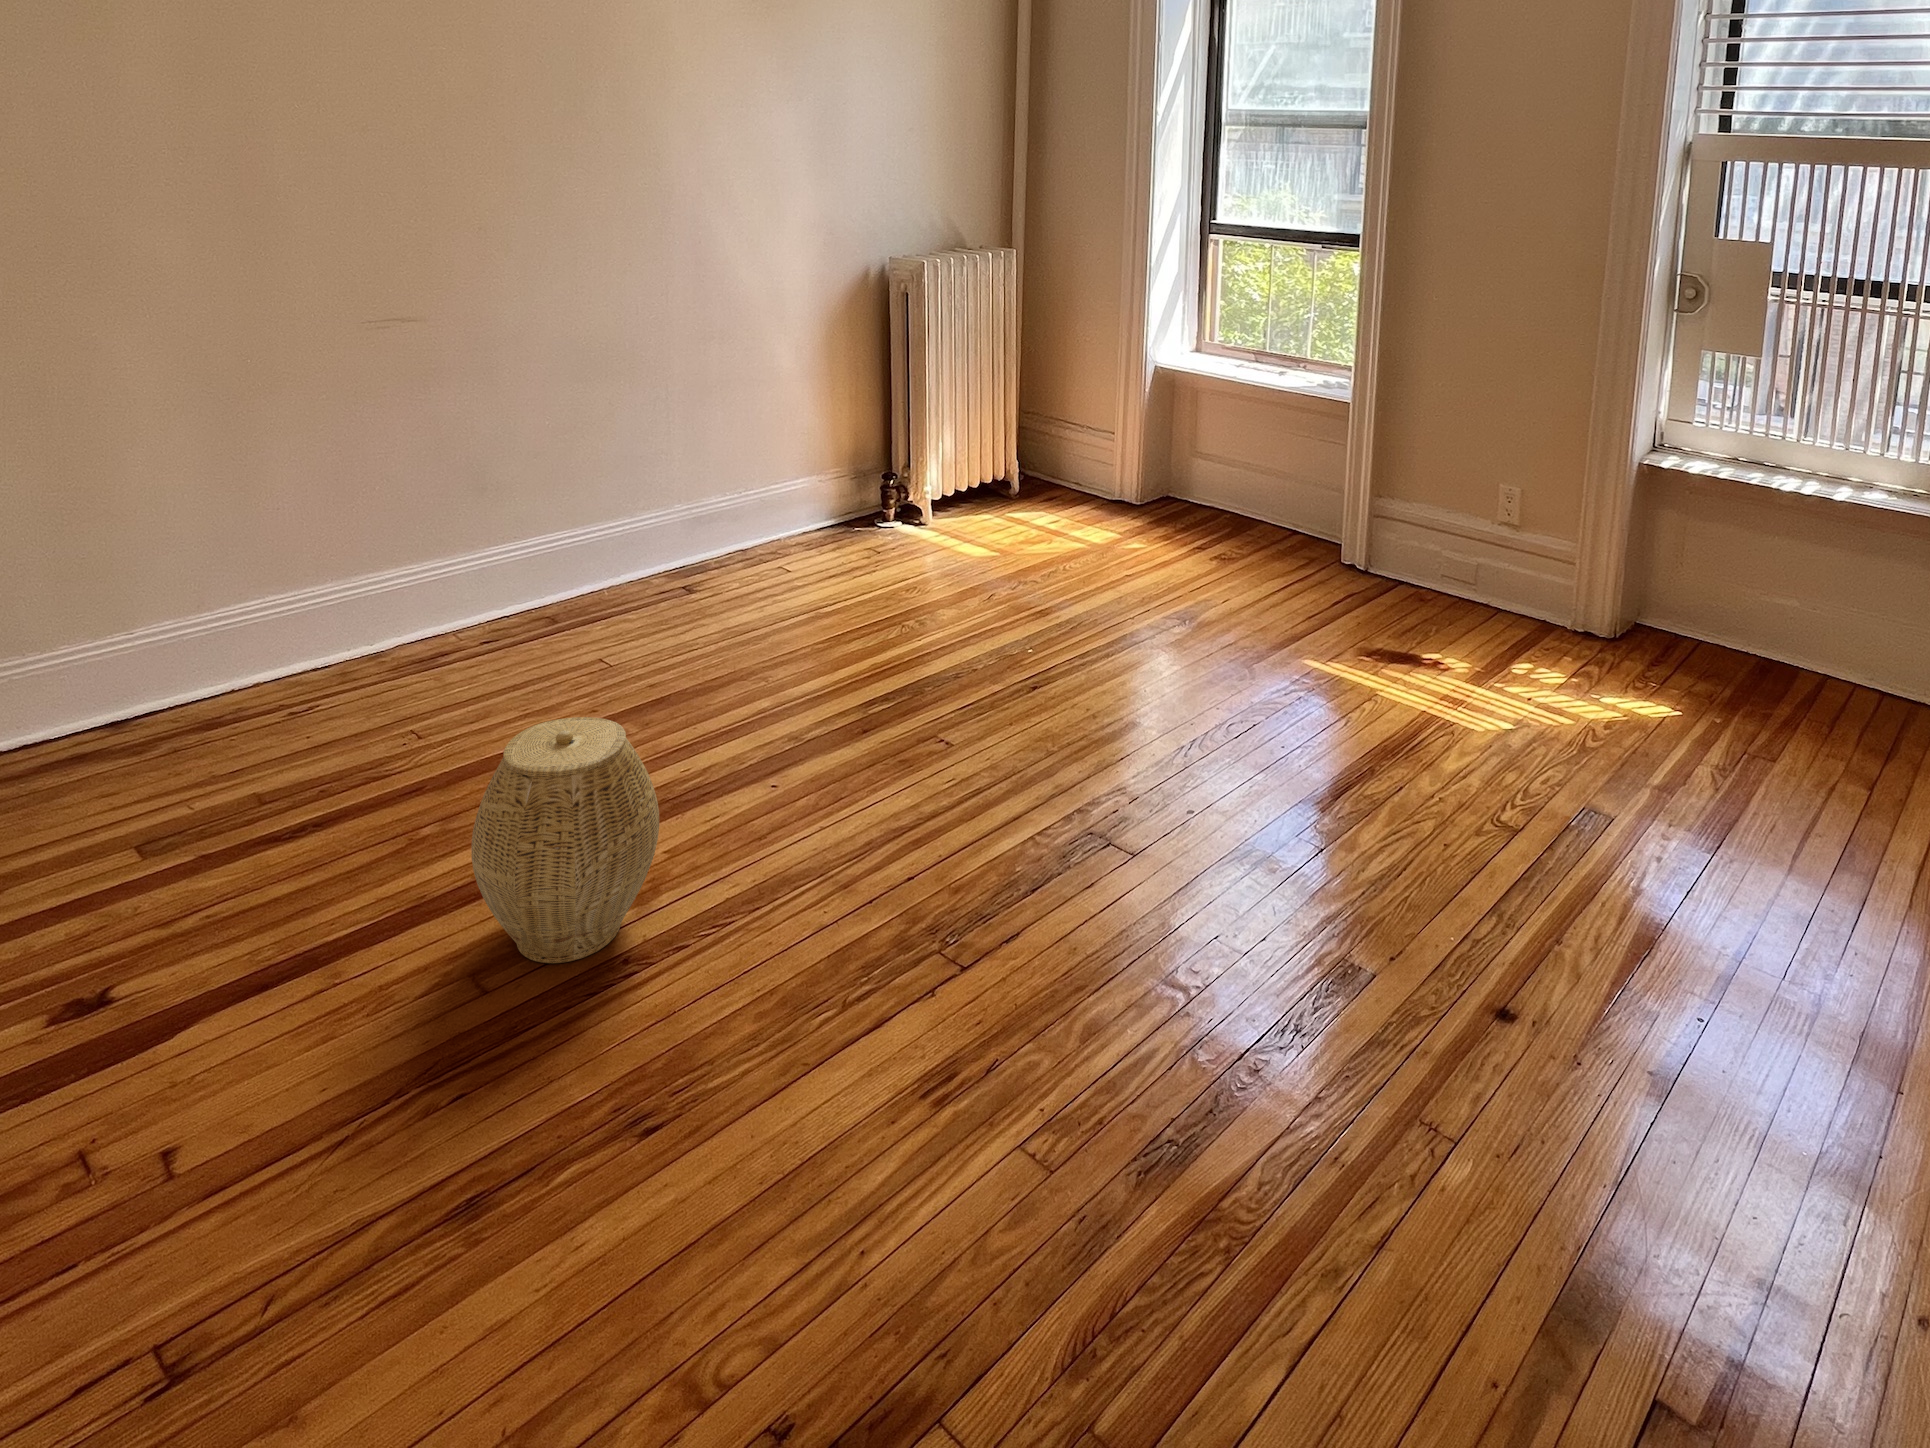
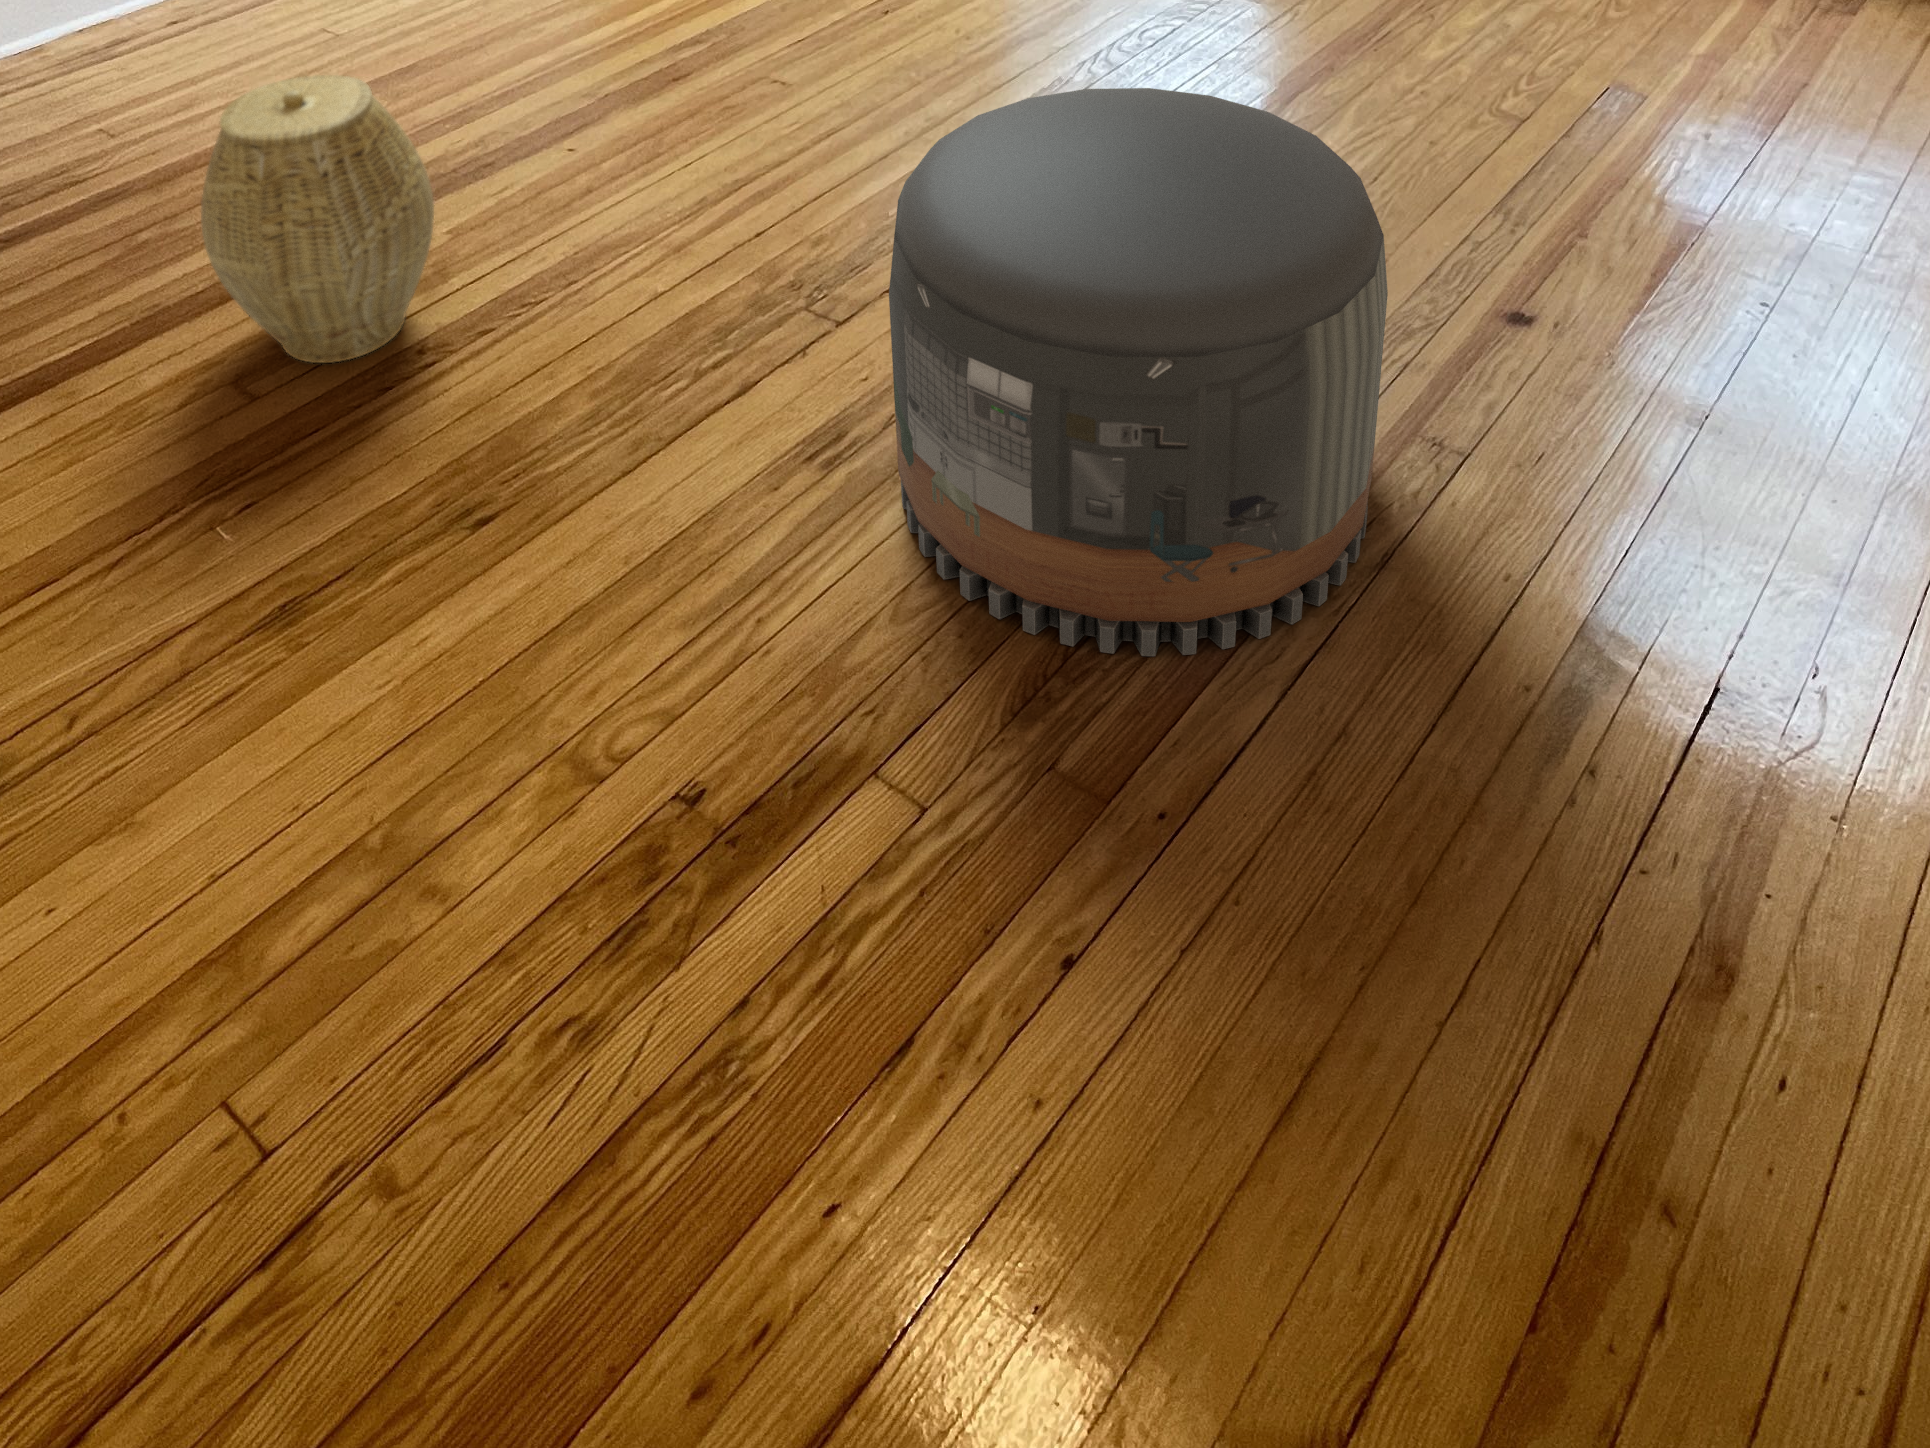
pouf: none [995,792,1388,1324] -> present [889,88,1388,656]

